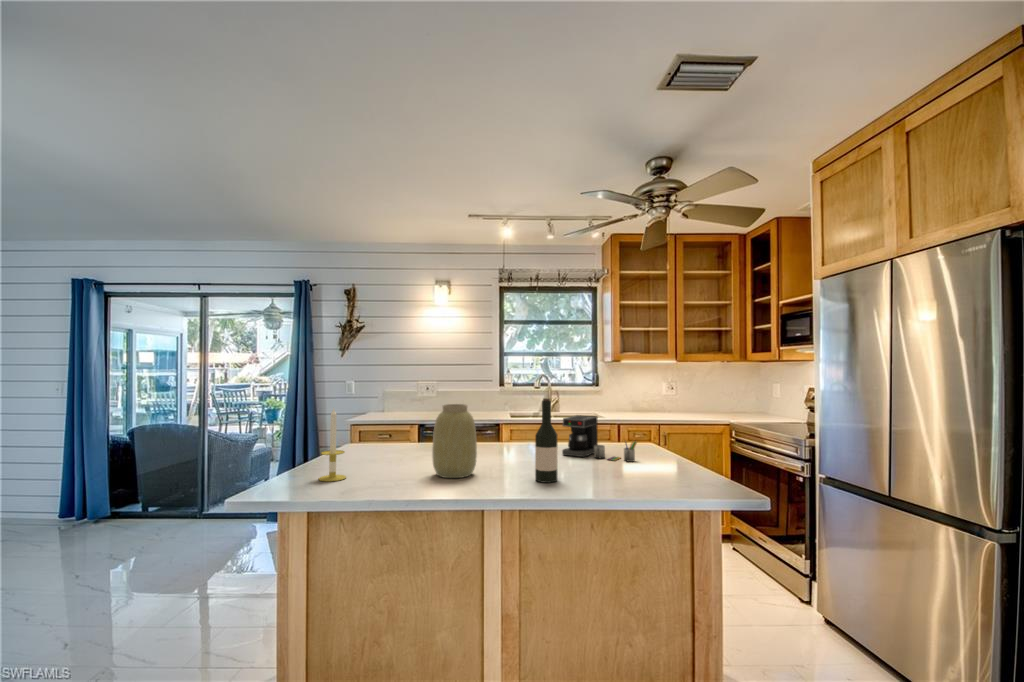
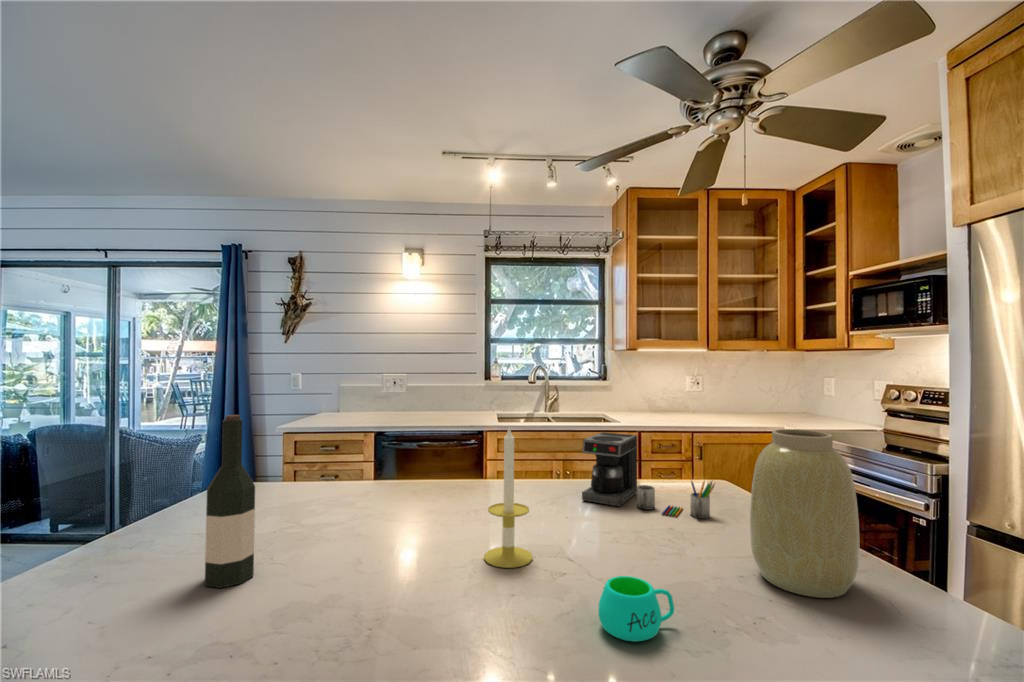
wine bottle: present [535,398,558,483] -> present [205,415,255,588]
vase: present [432,404,477,478] -> present [750,429,860,598]
candle: present [319,409,346,481] -> present [484,428,532,568]
mug: none [557,469,591,492] -> present [598,576,674,642]

